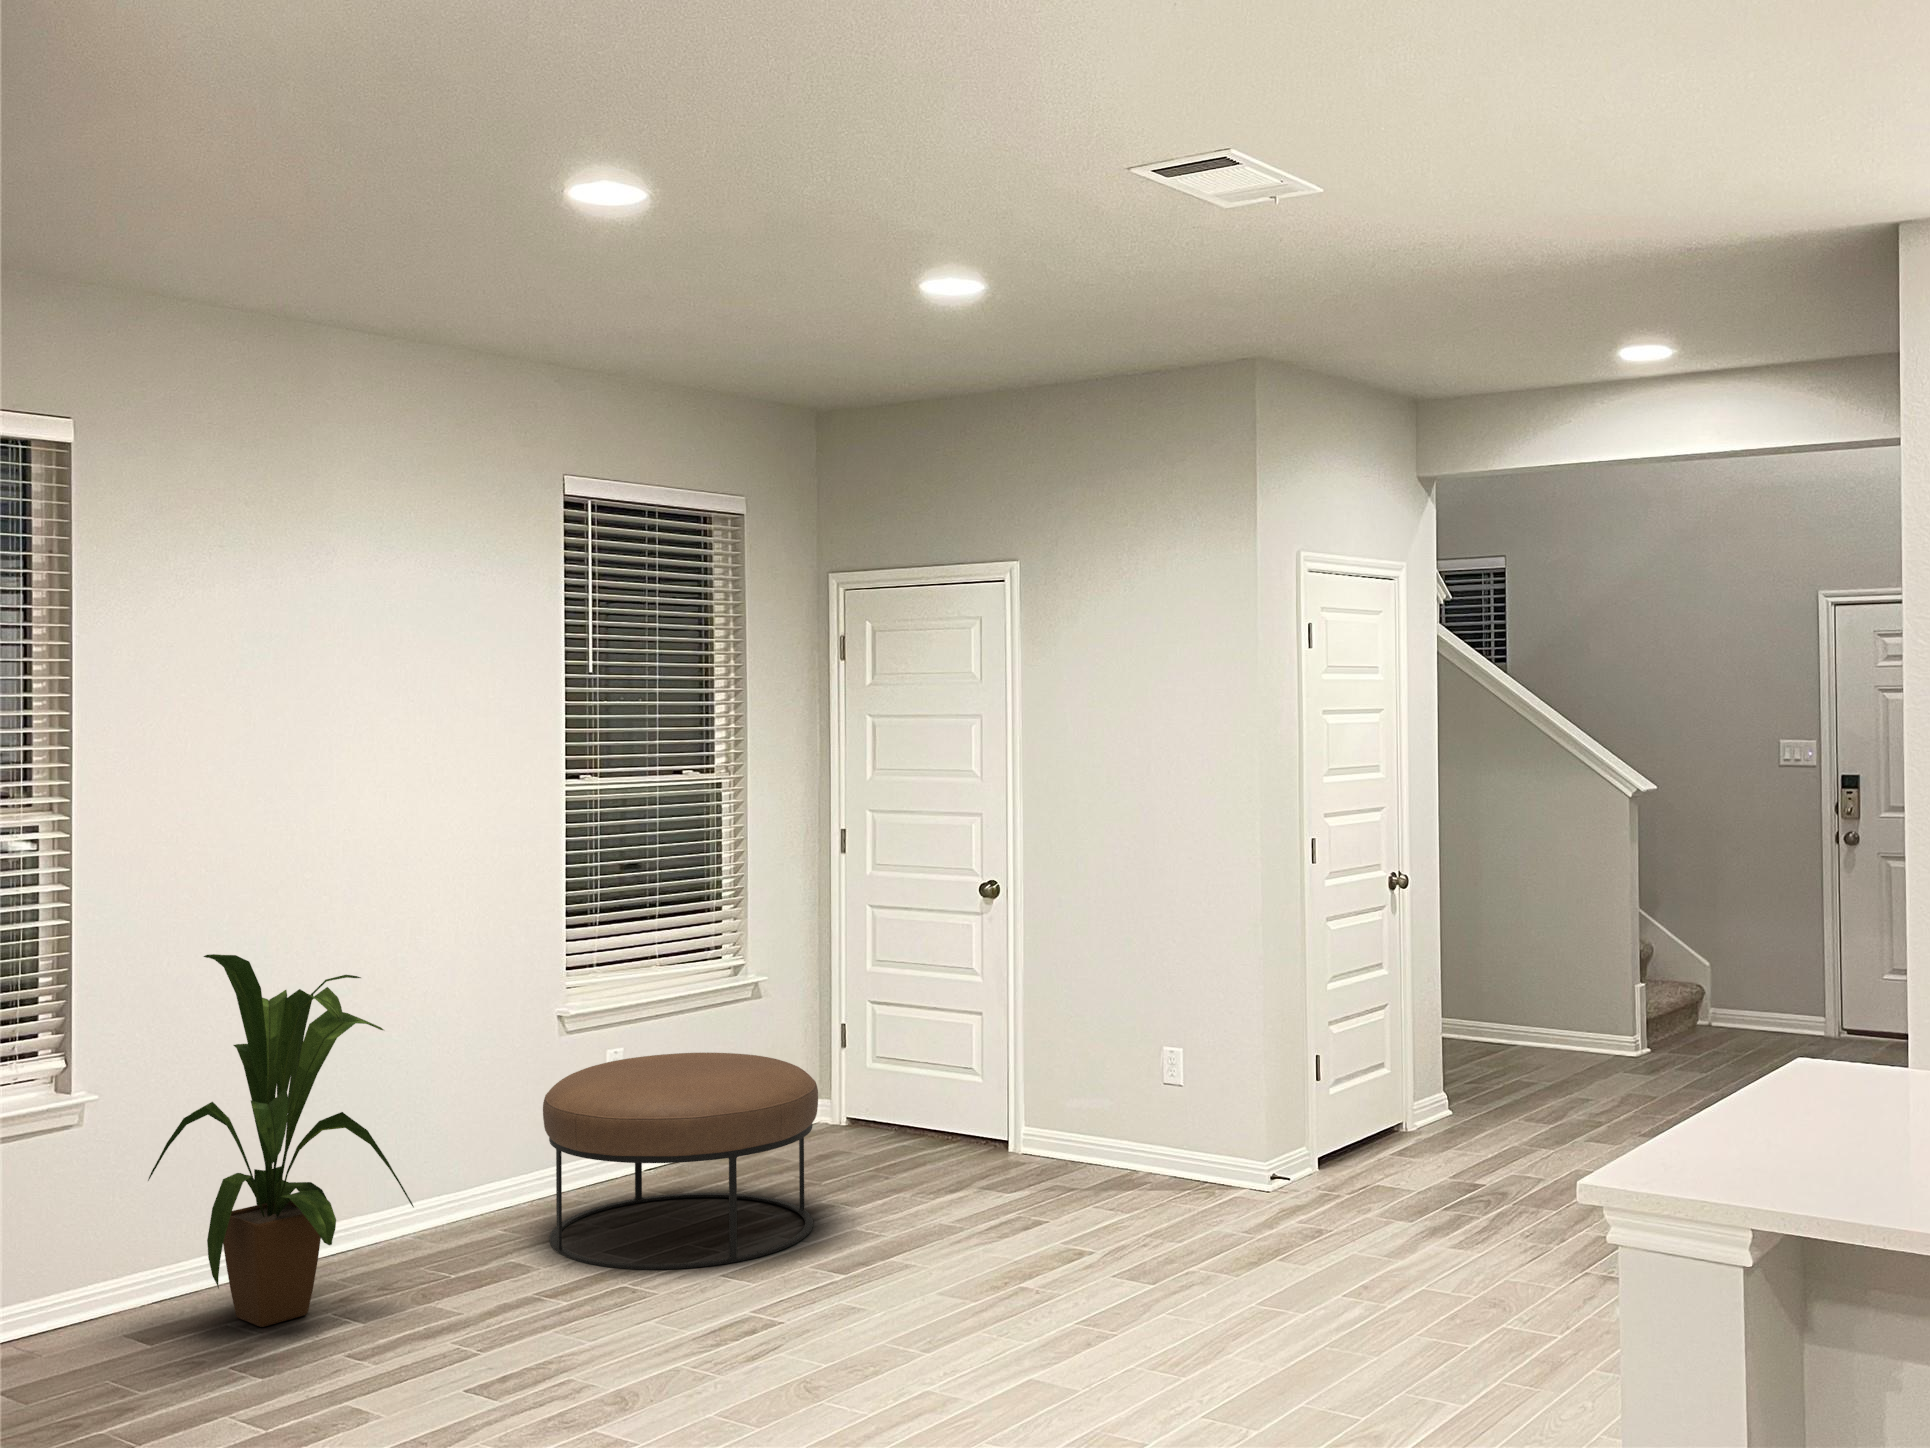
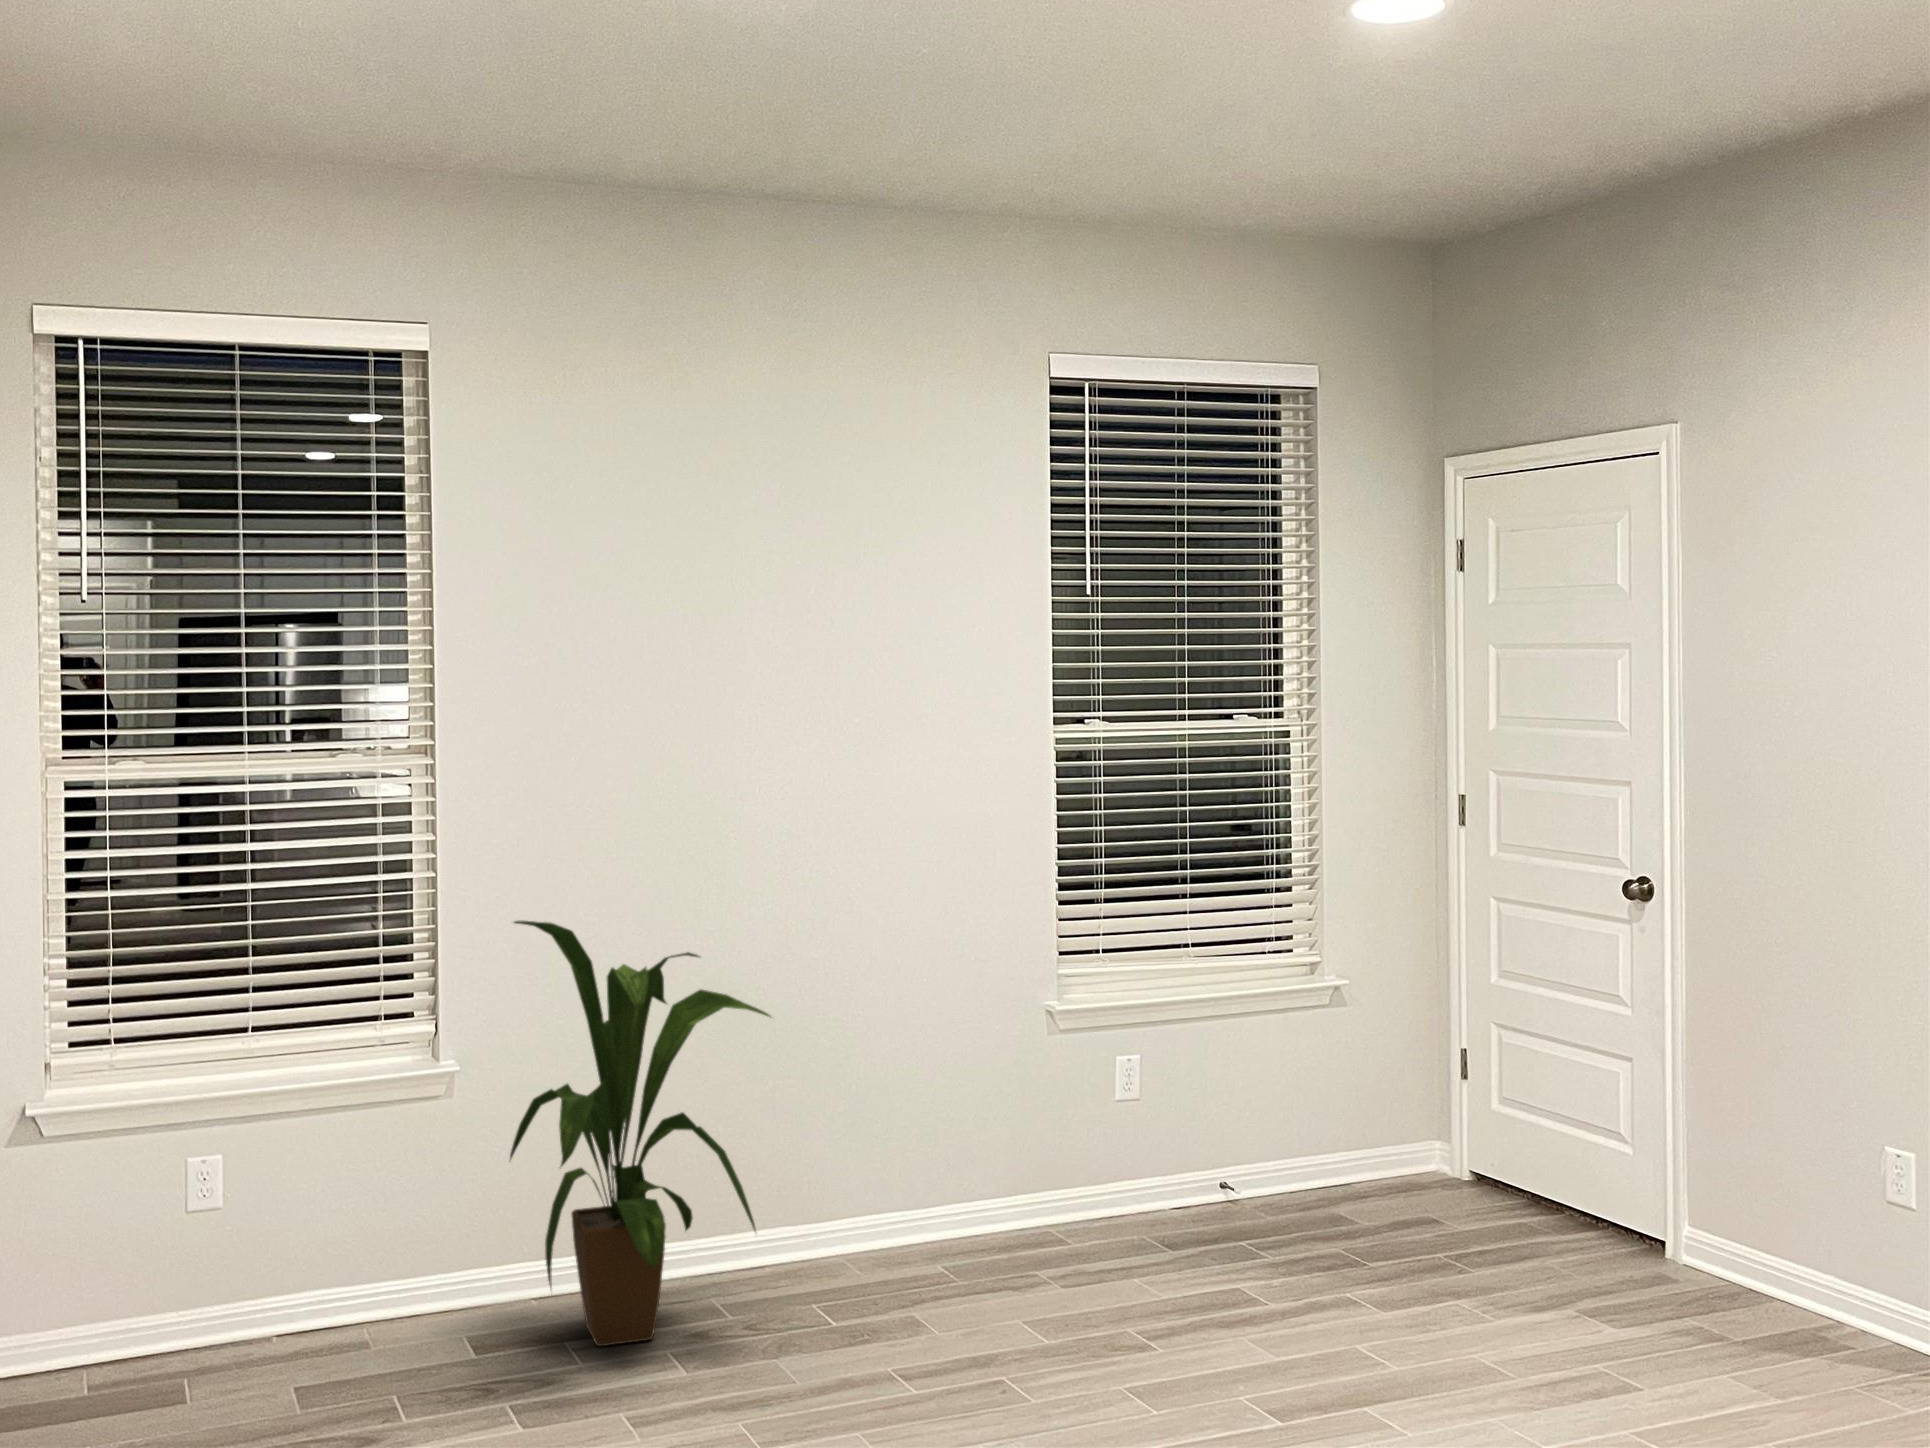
ottoman: present [543,1053,818,1269] -> none [962,1077,1313,1365]

